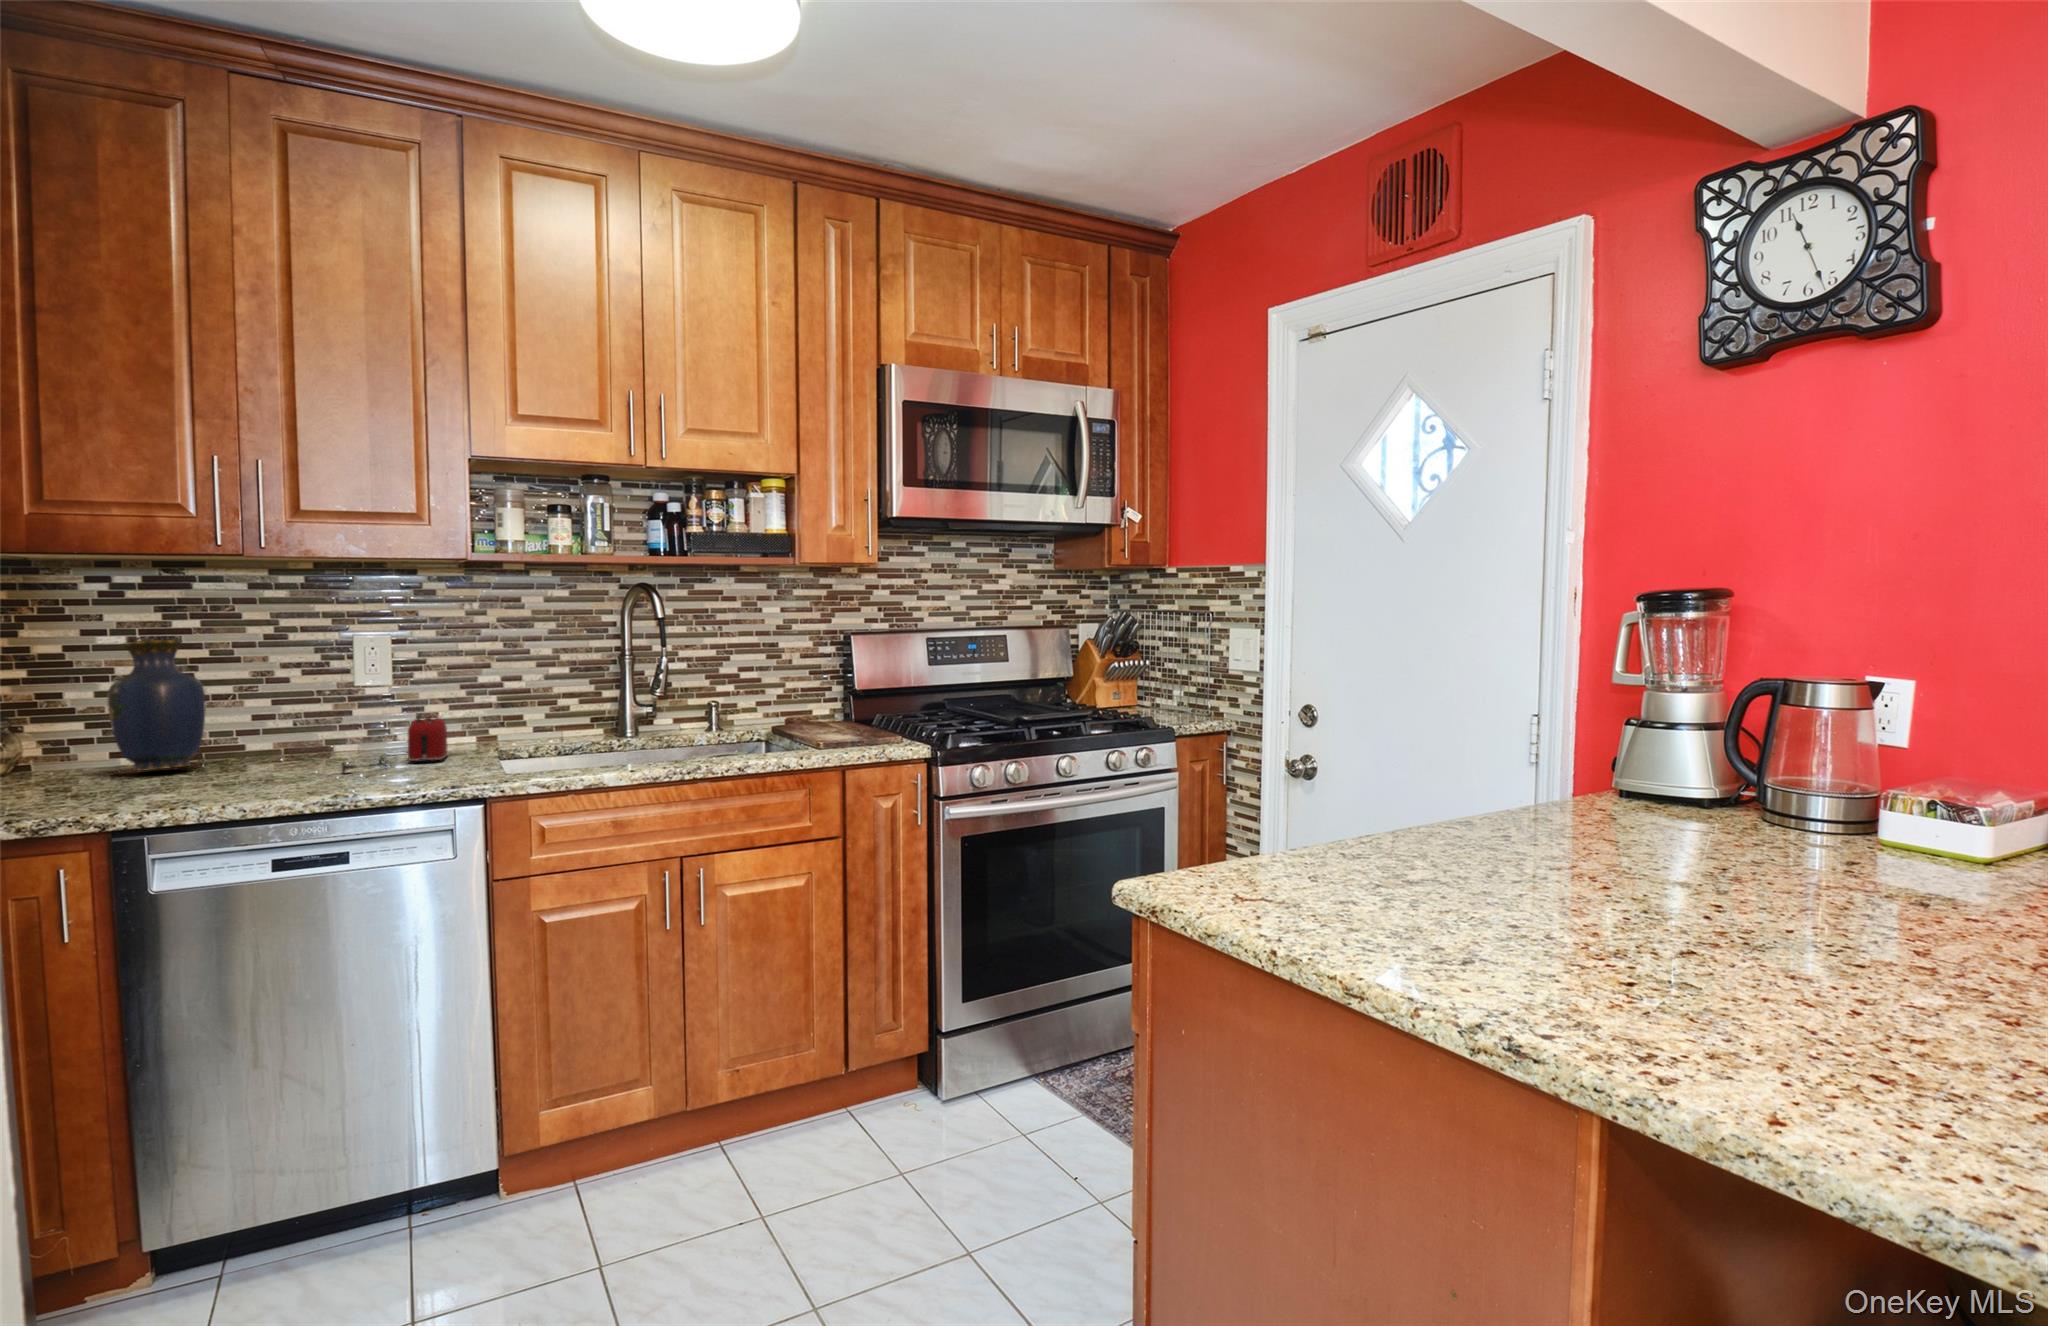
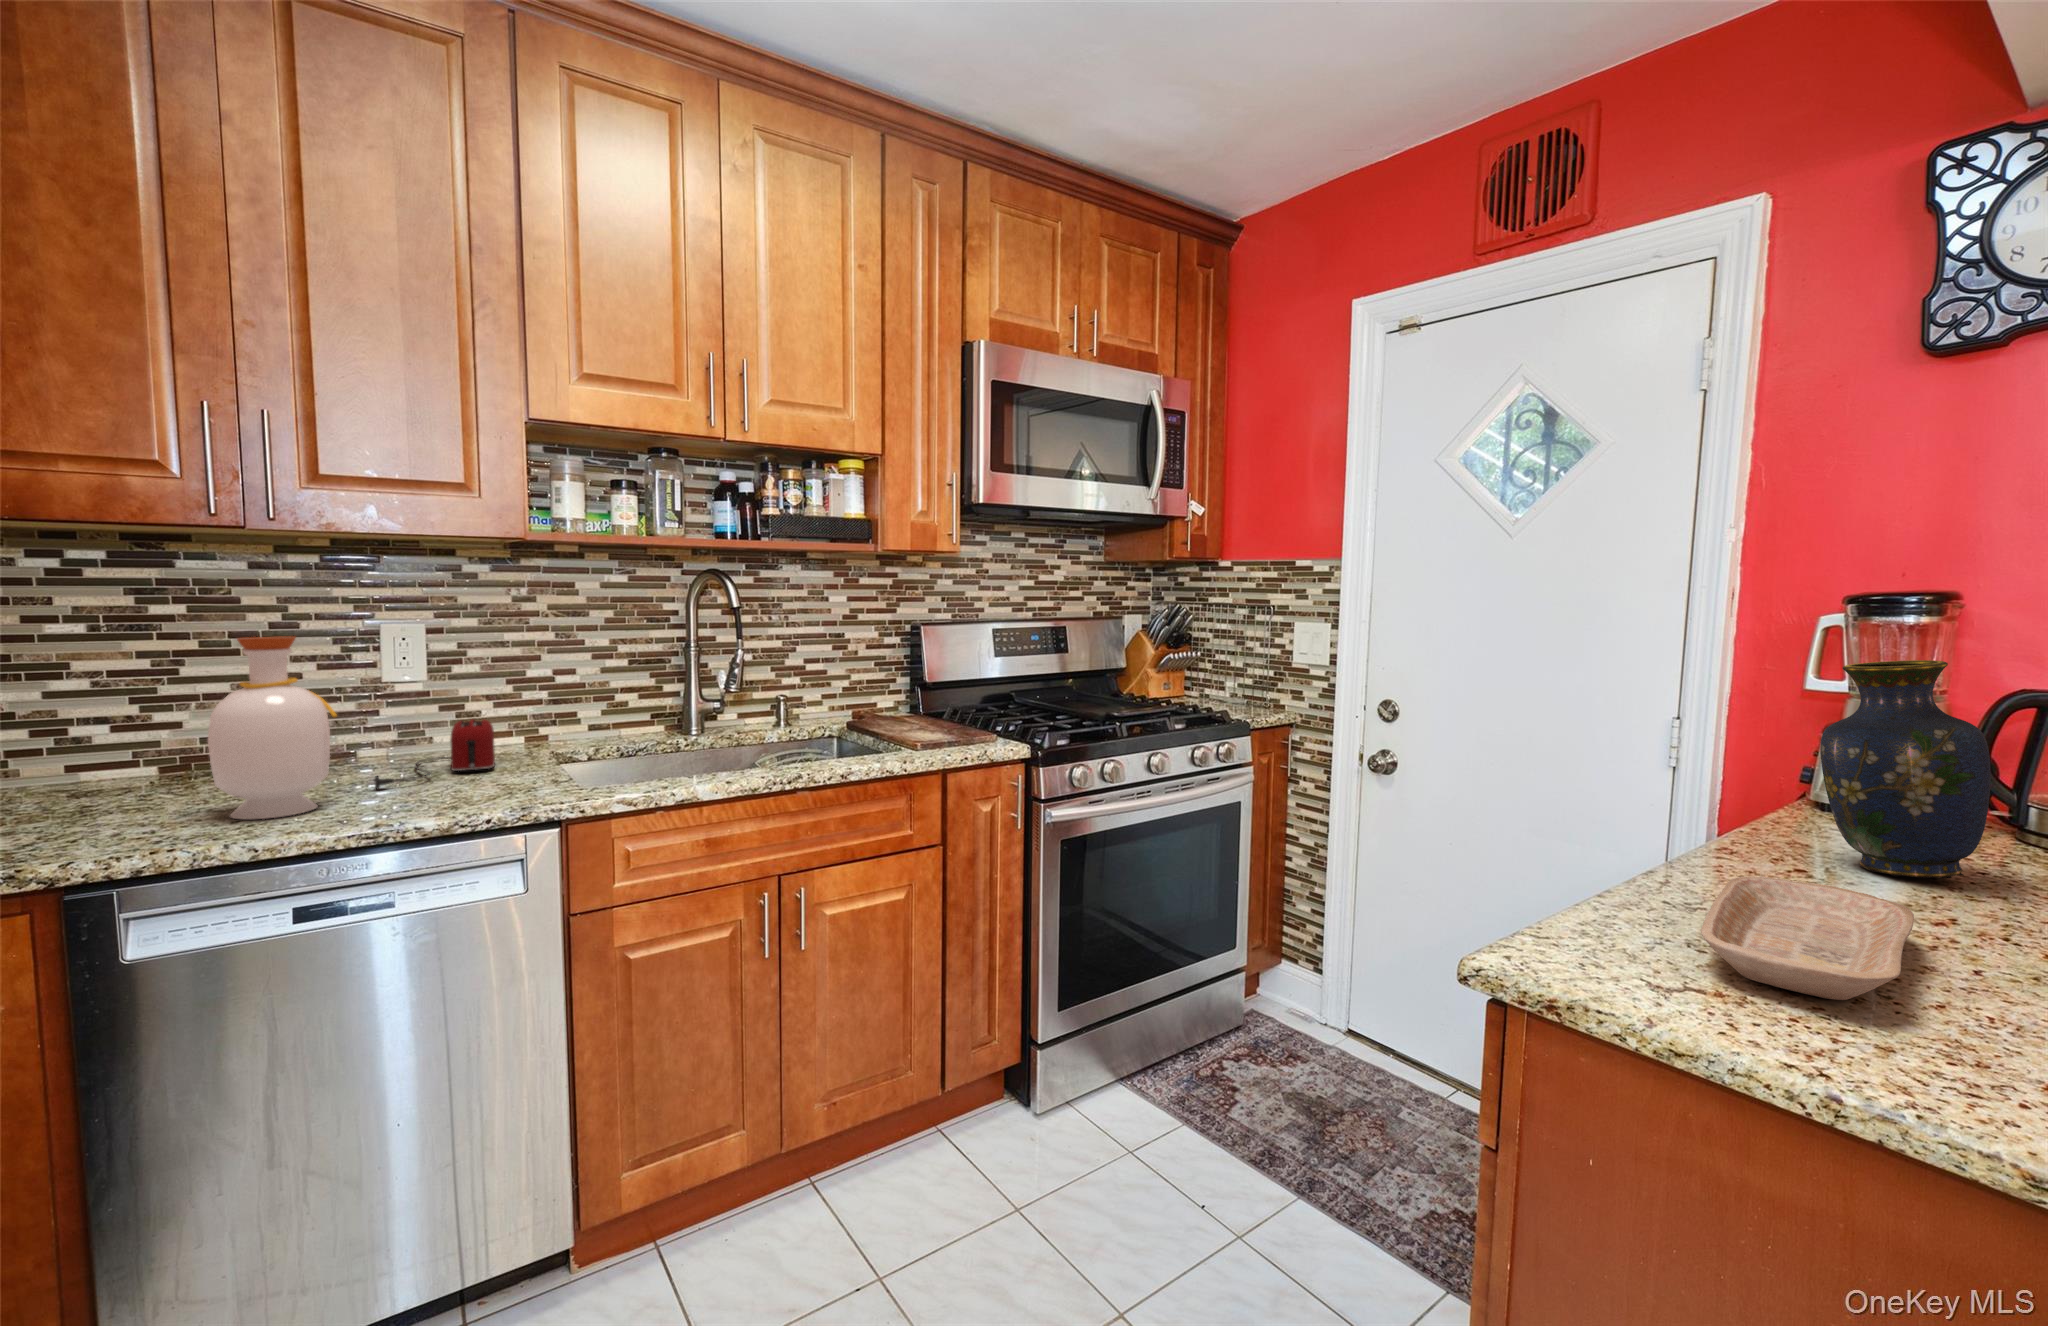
vase: present [107,640,205,772] -> present [1820,660,1990,878]
bottle: none [210,645,309,791] -> present [208,636,337,819]
tray: none [1237,829,1452,901] -> present [1701,877,1914,1000]

